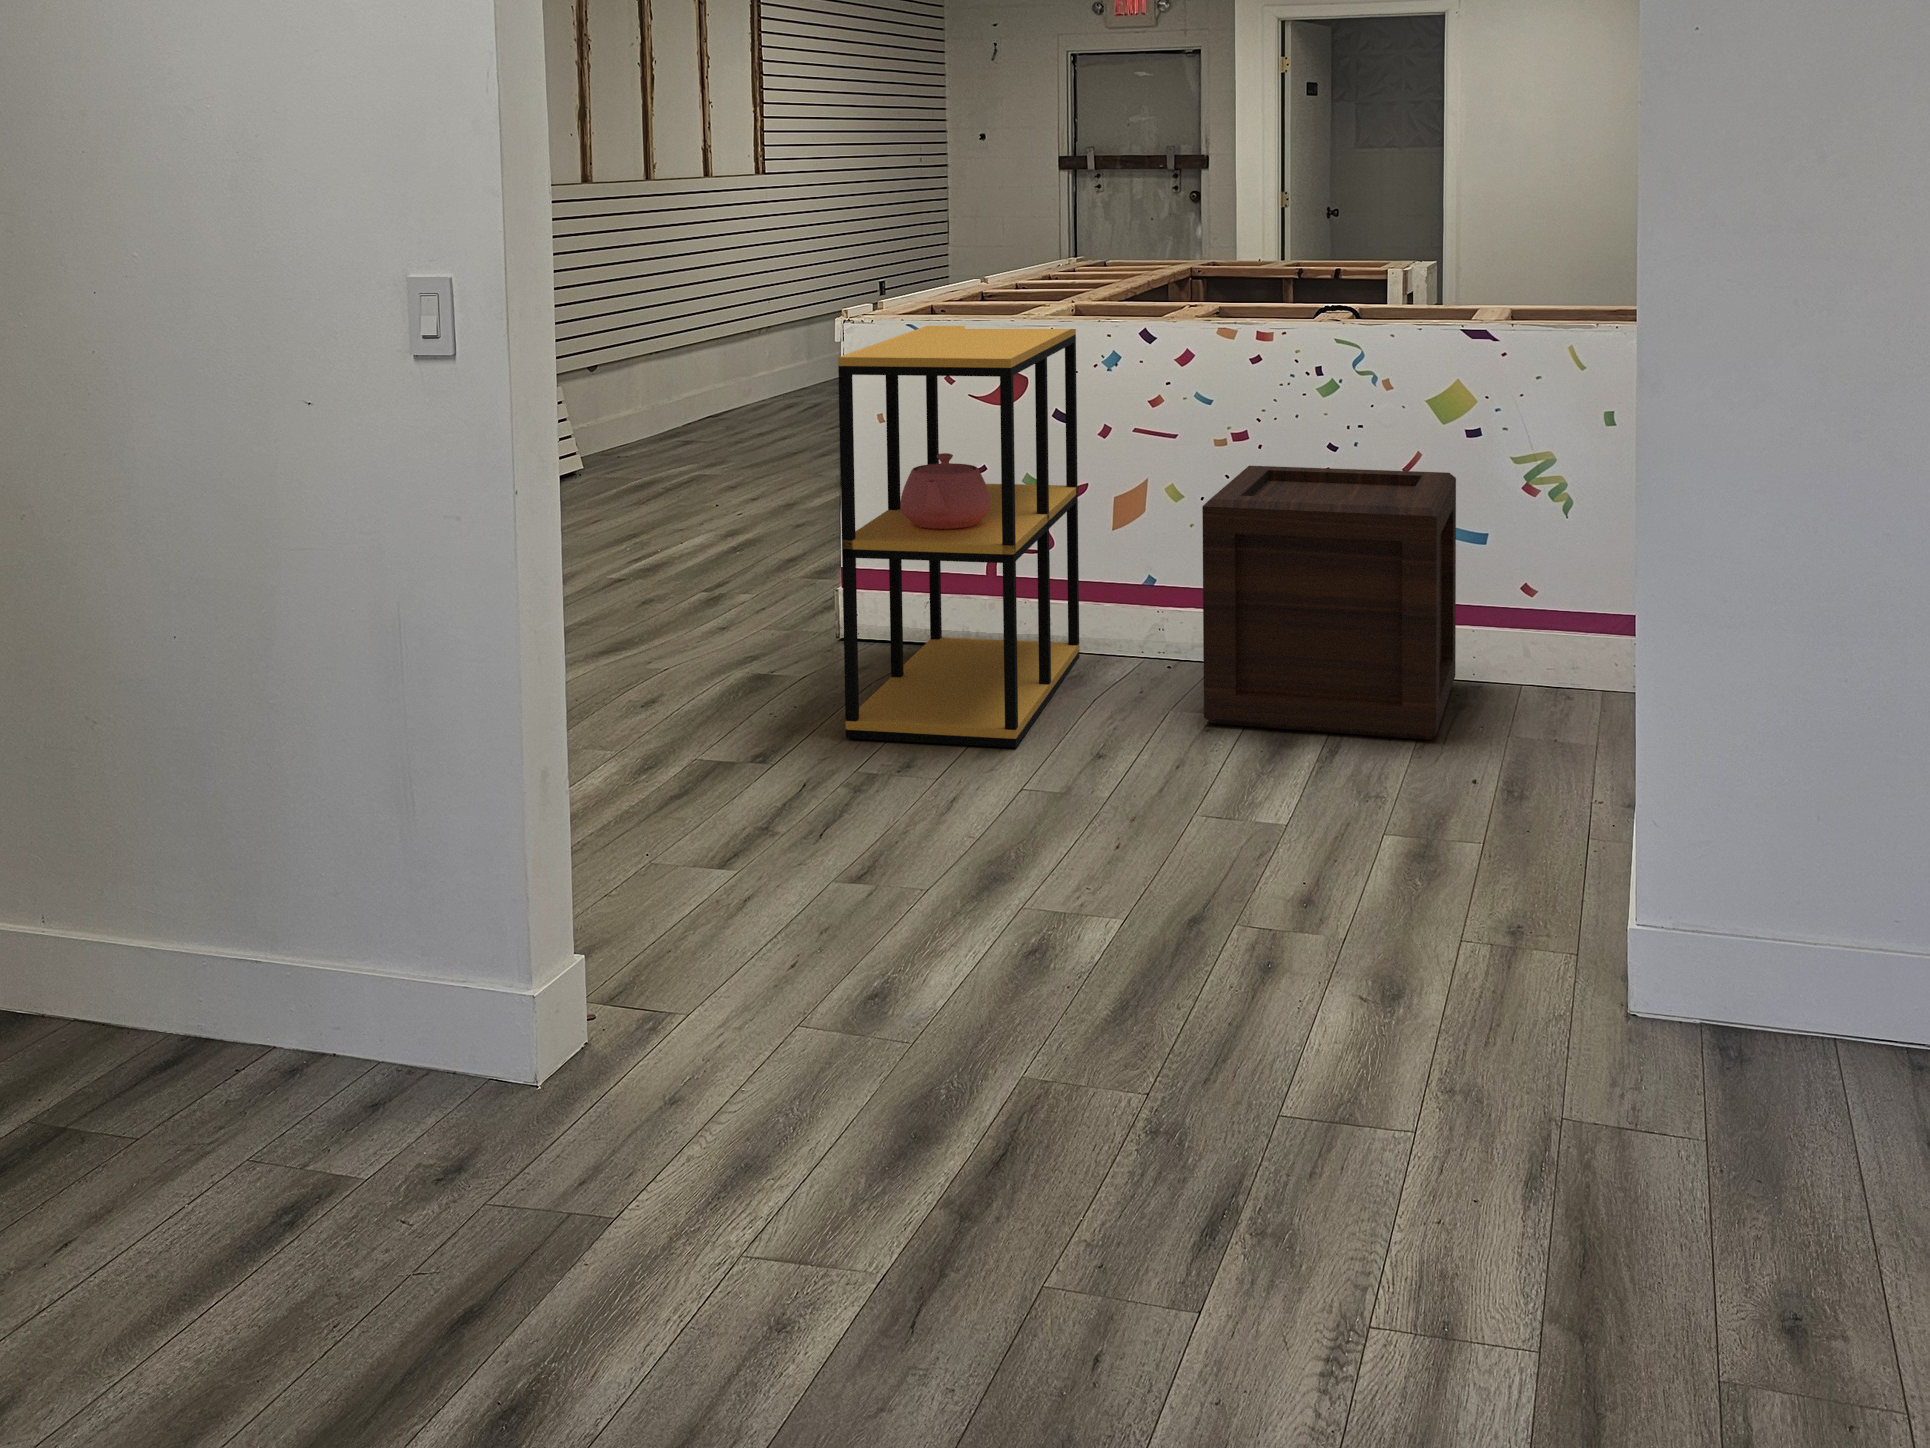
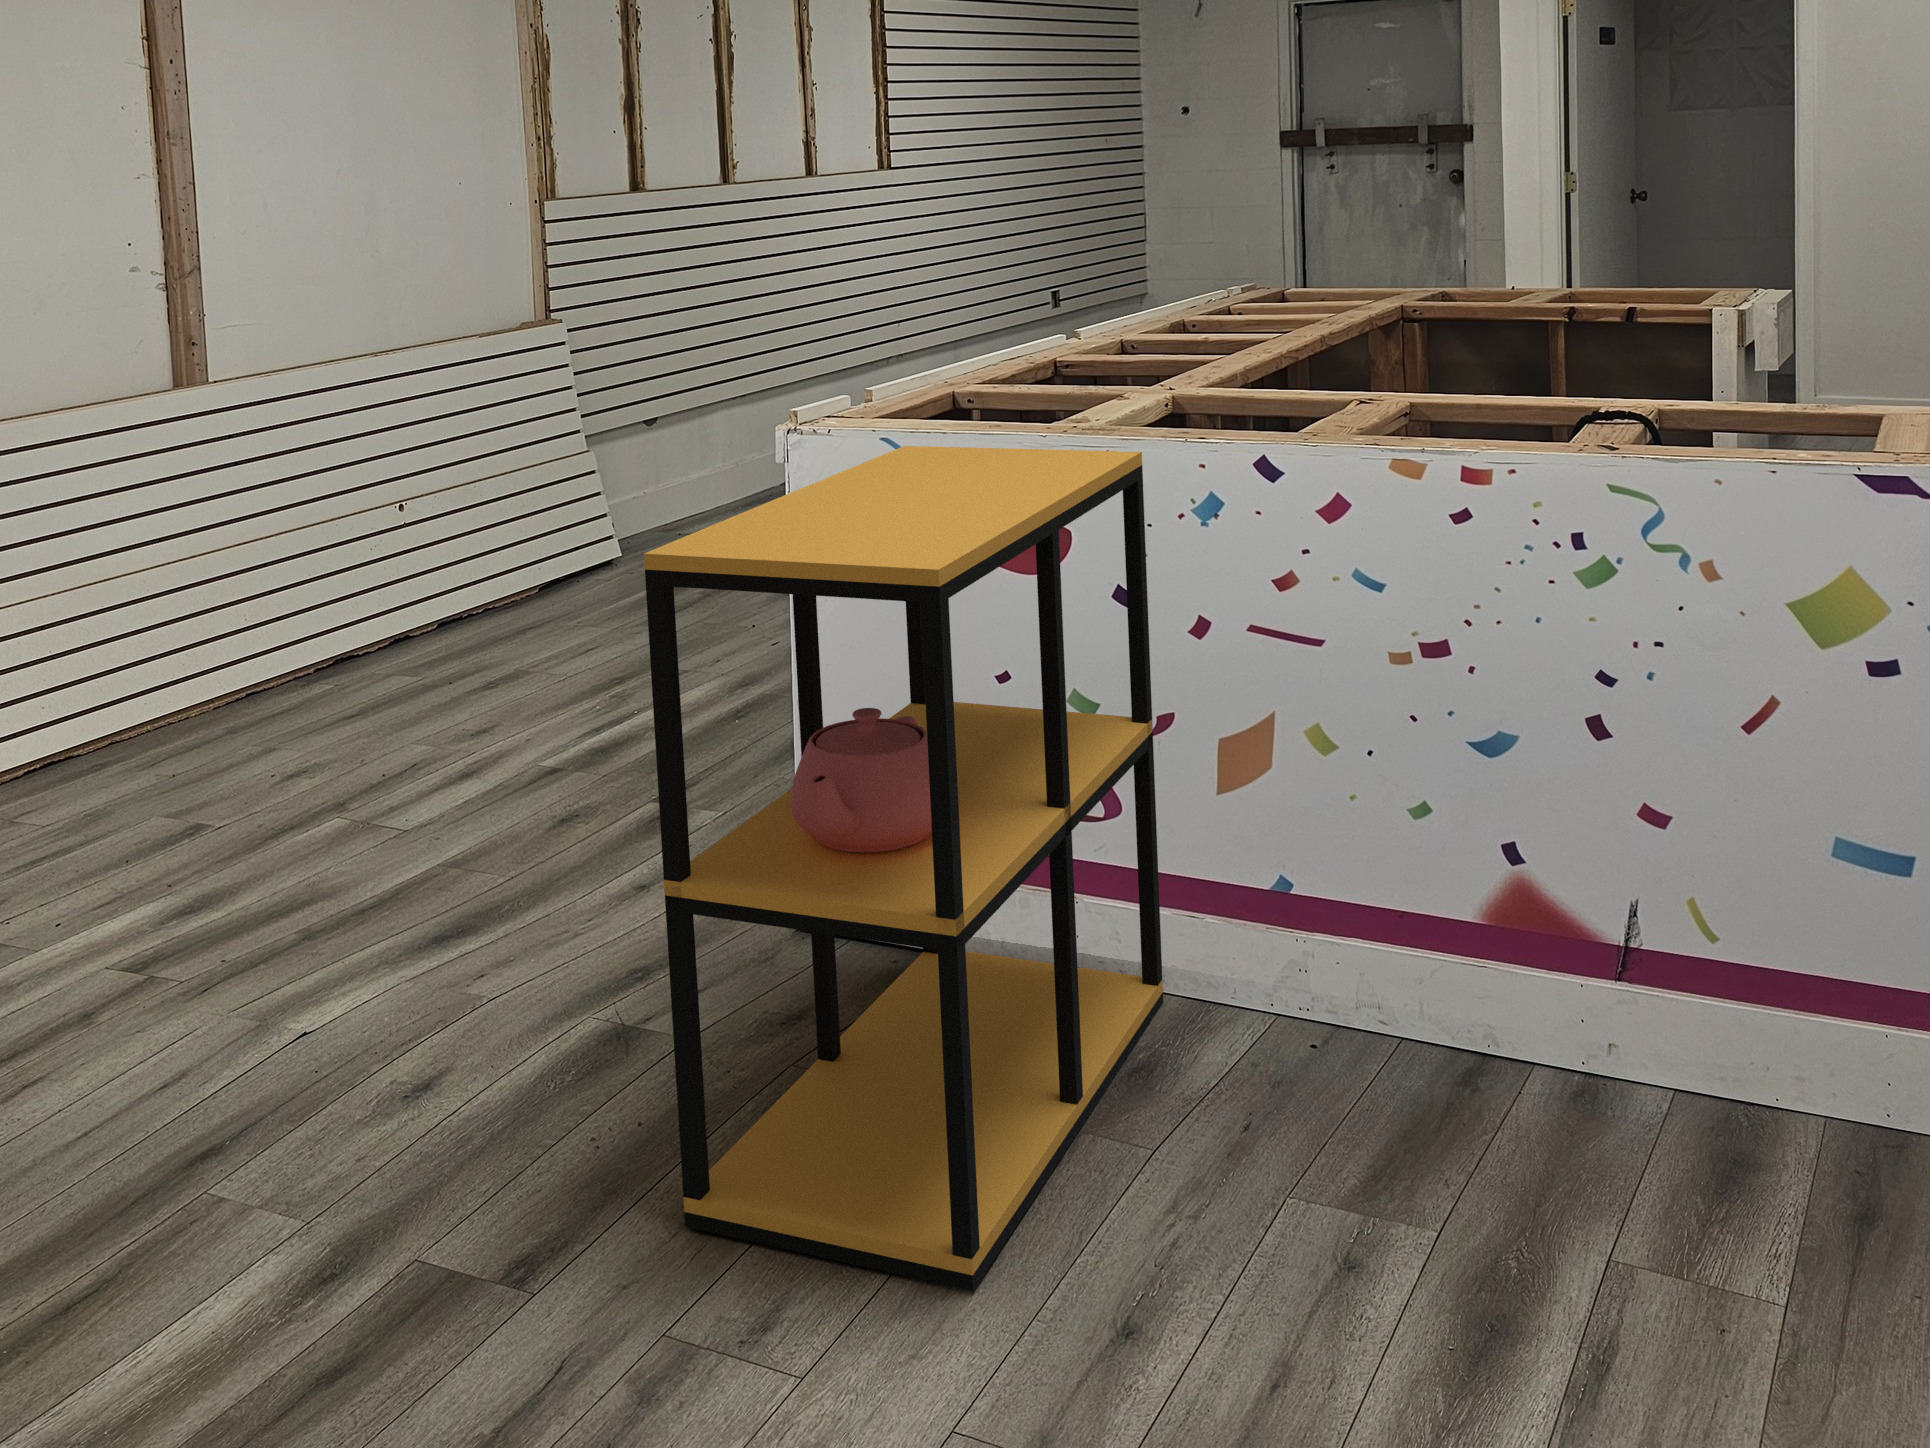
wooden crate: present [1202,466,1456,740] -> none [1333,706,1852,1350]

